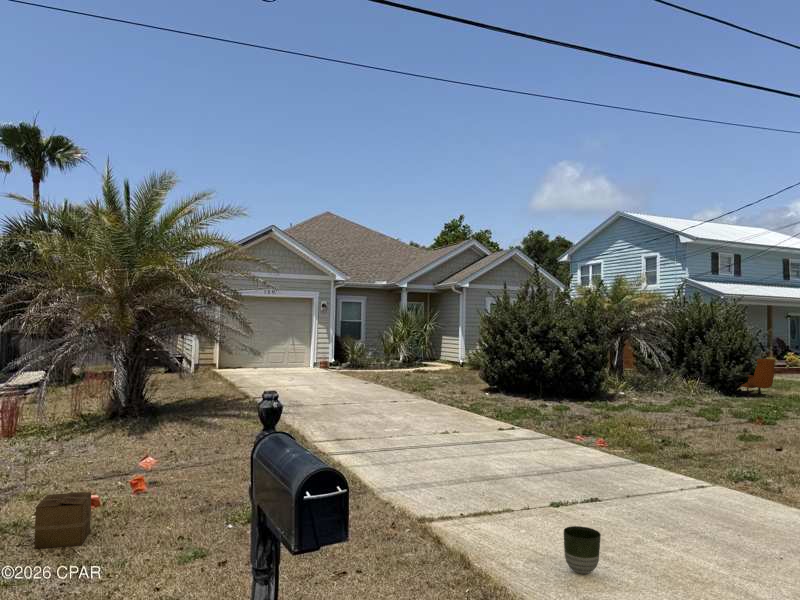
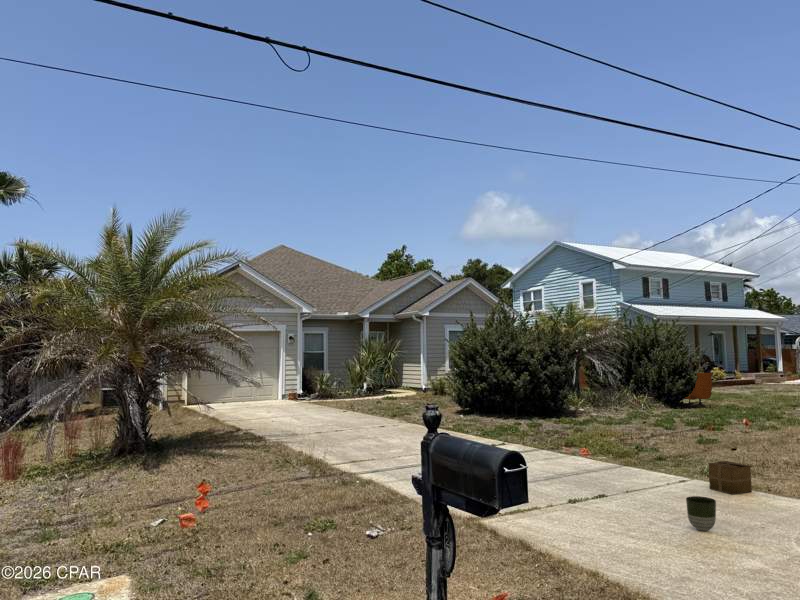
cardboard box: present [34,492,91,548] -> present [709,461,752,495]
planter: present [564,526,601,574] -> present [686,496,716,531]

